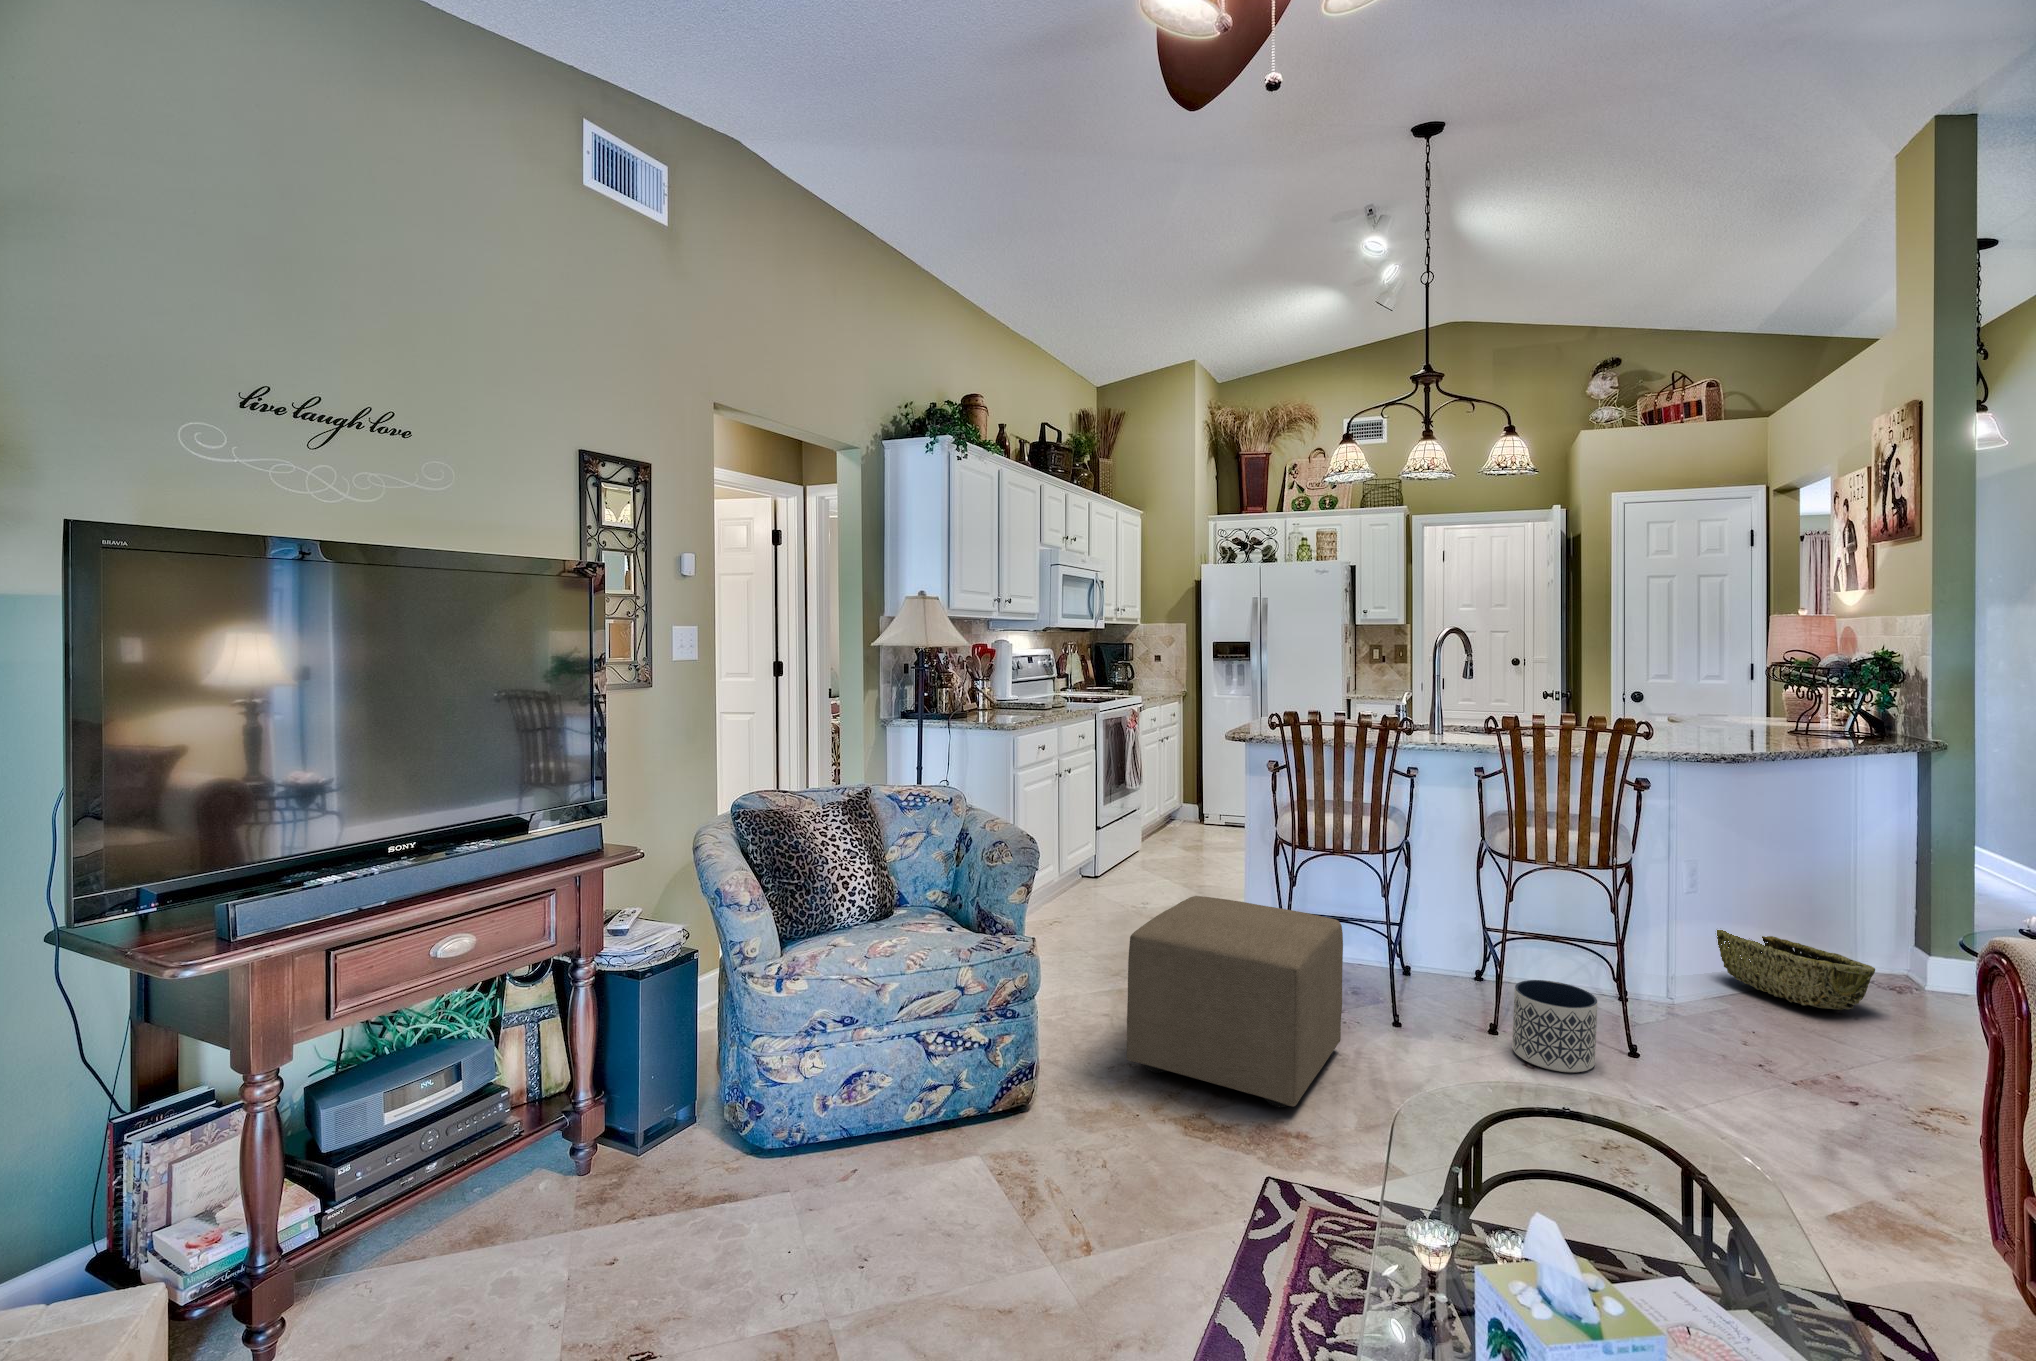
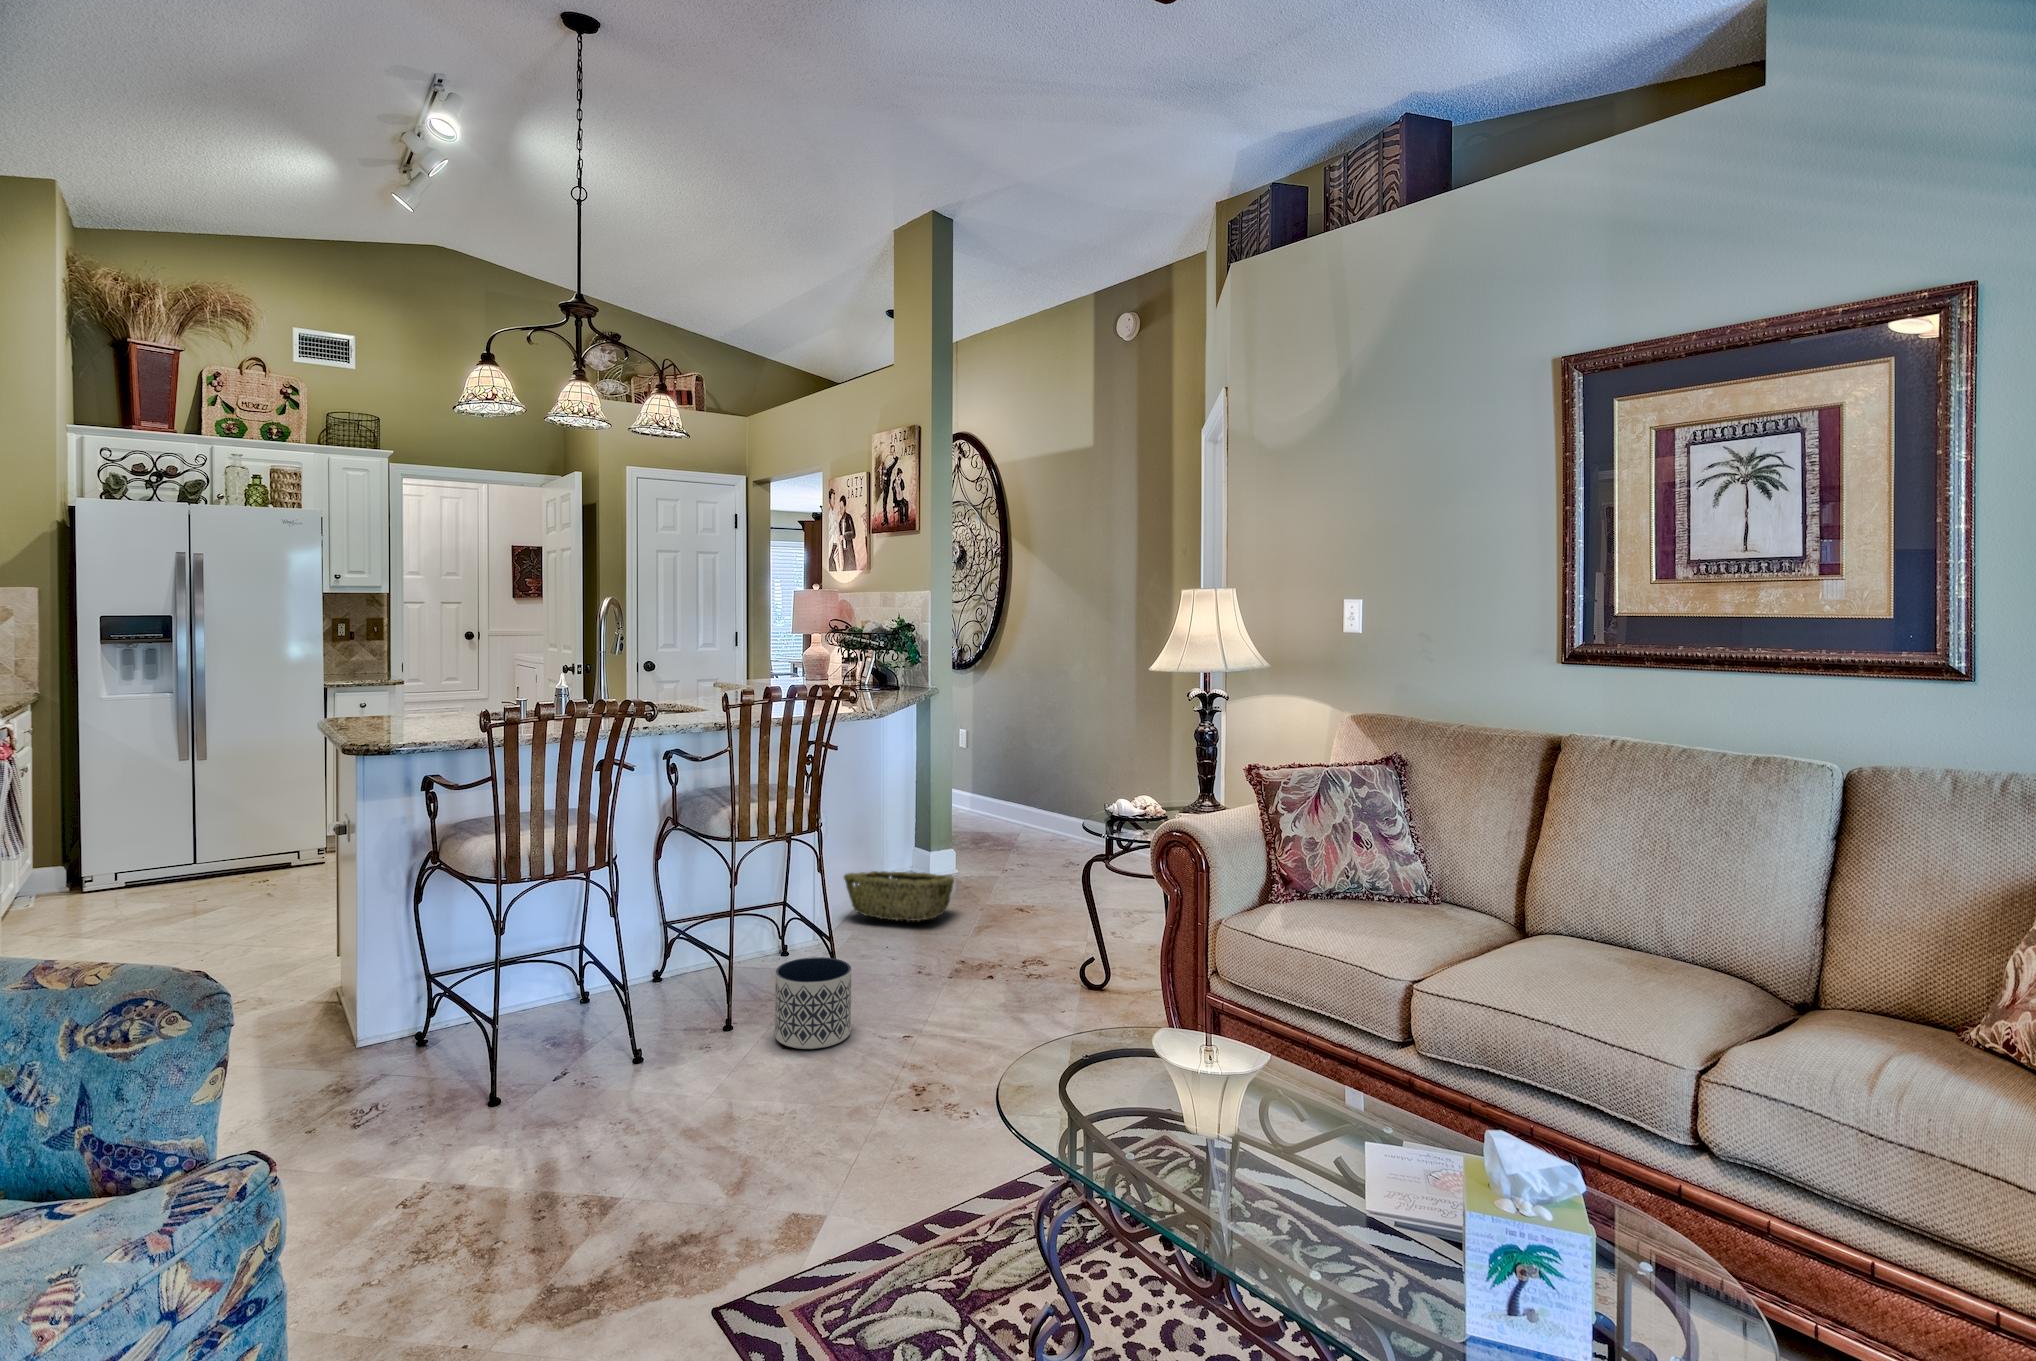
ottoman: present [1127,896,1343,1108] -> none [374,959,665,1280]

